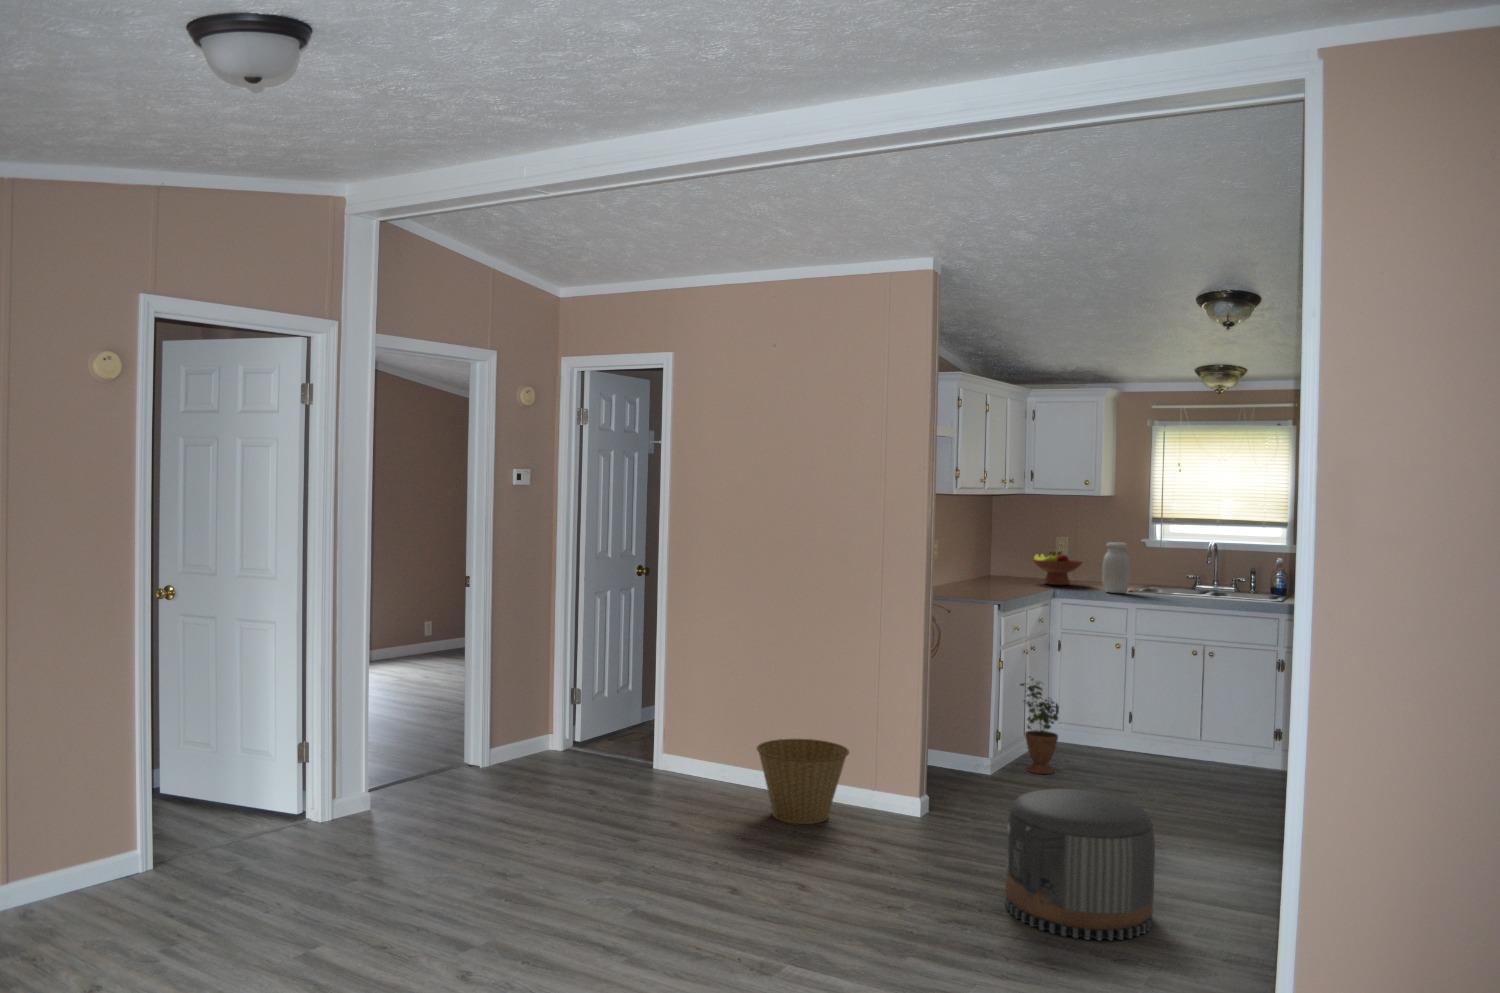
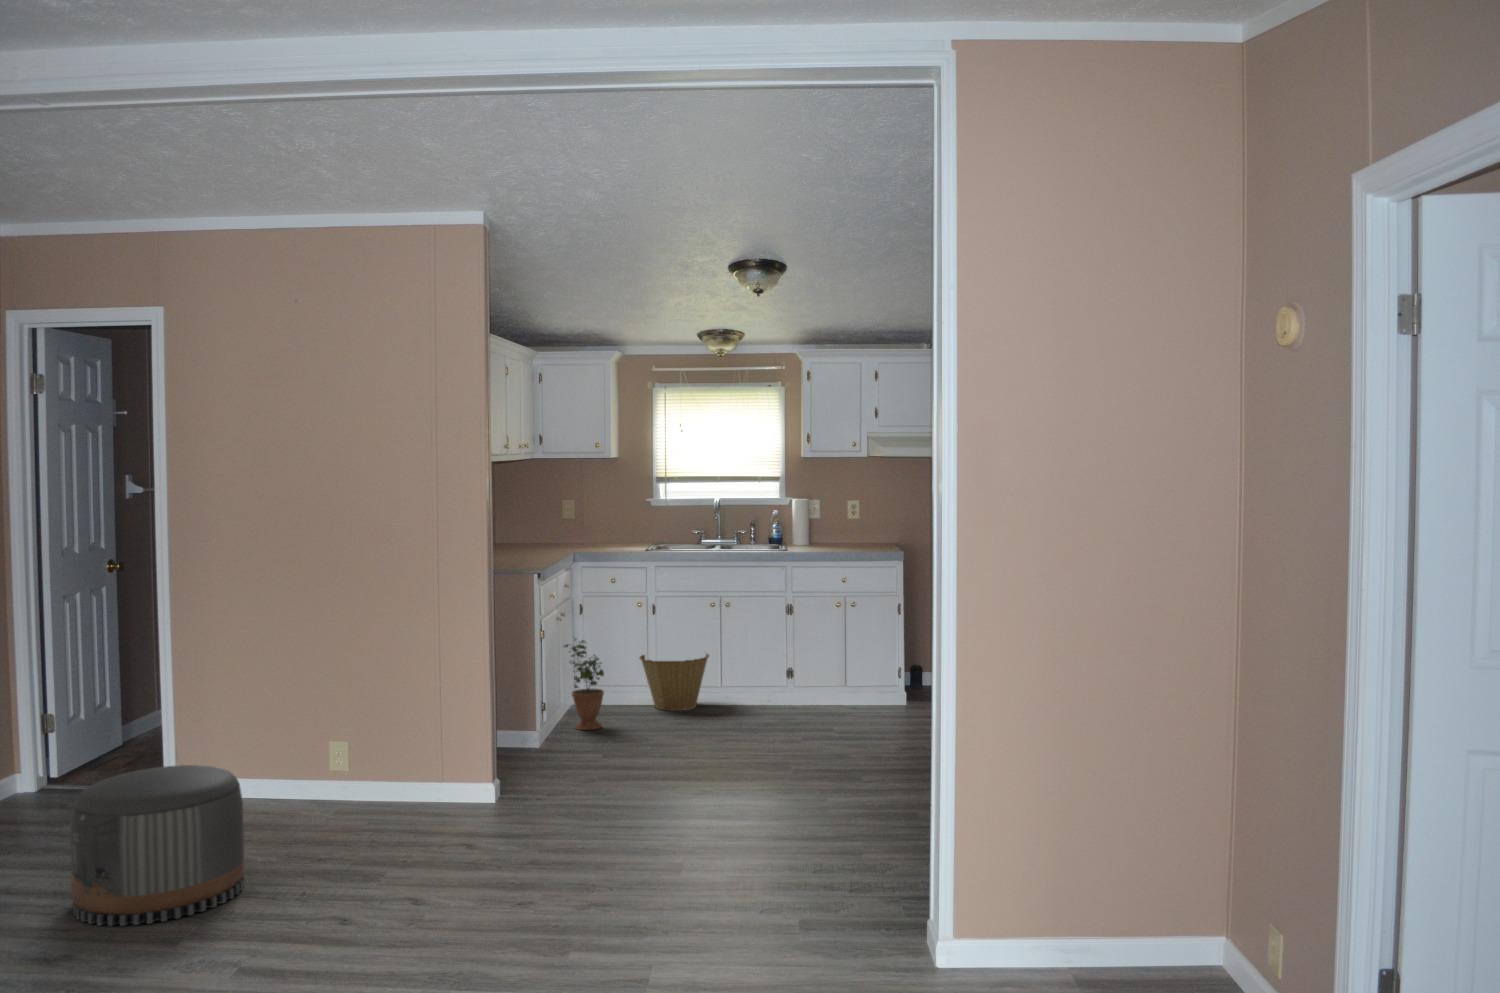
jar: present [1102,542,1130,593] -> none [624,502,650,551]
fruit bowl: present [1032,552,1083,585] -> none [553,515,603,549]
basket: present [757,739,849,824] -> present [640,654,709,710]
pouf: present [1005,789,1155,940] -> present [70,765,245,926]

